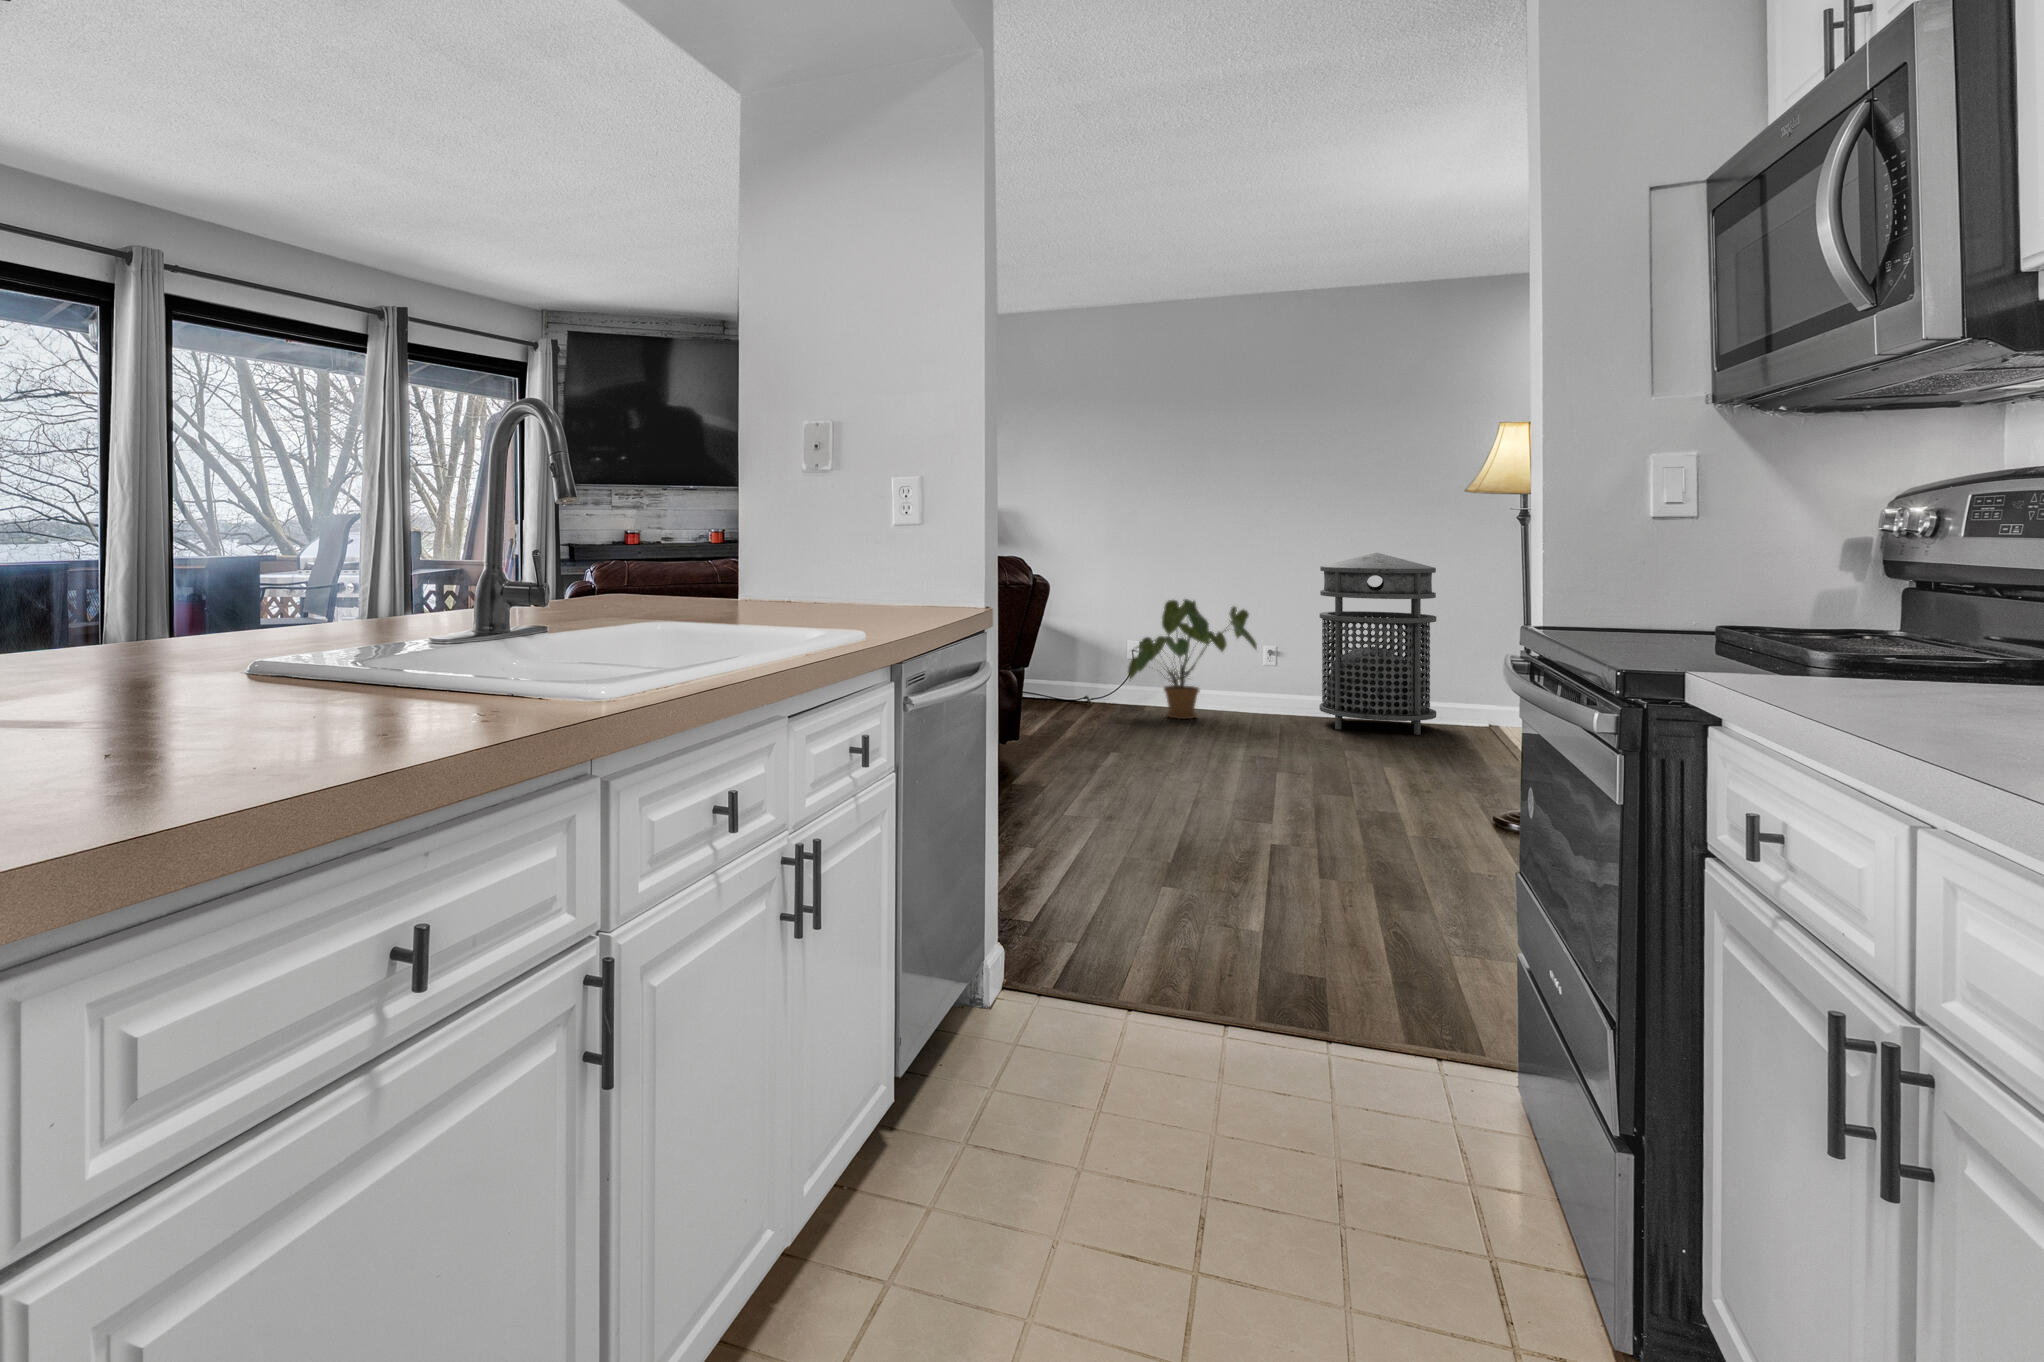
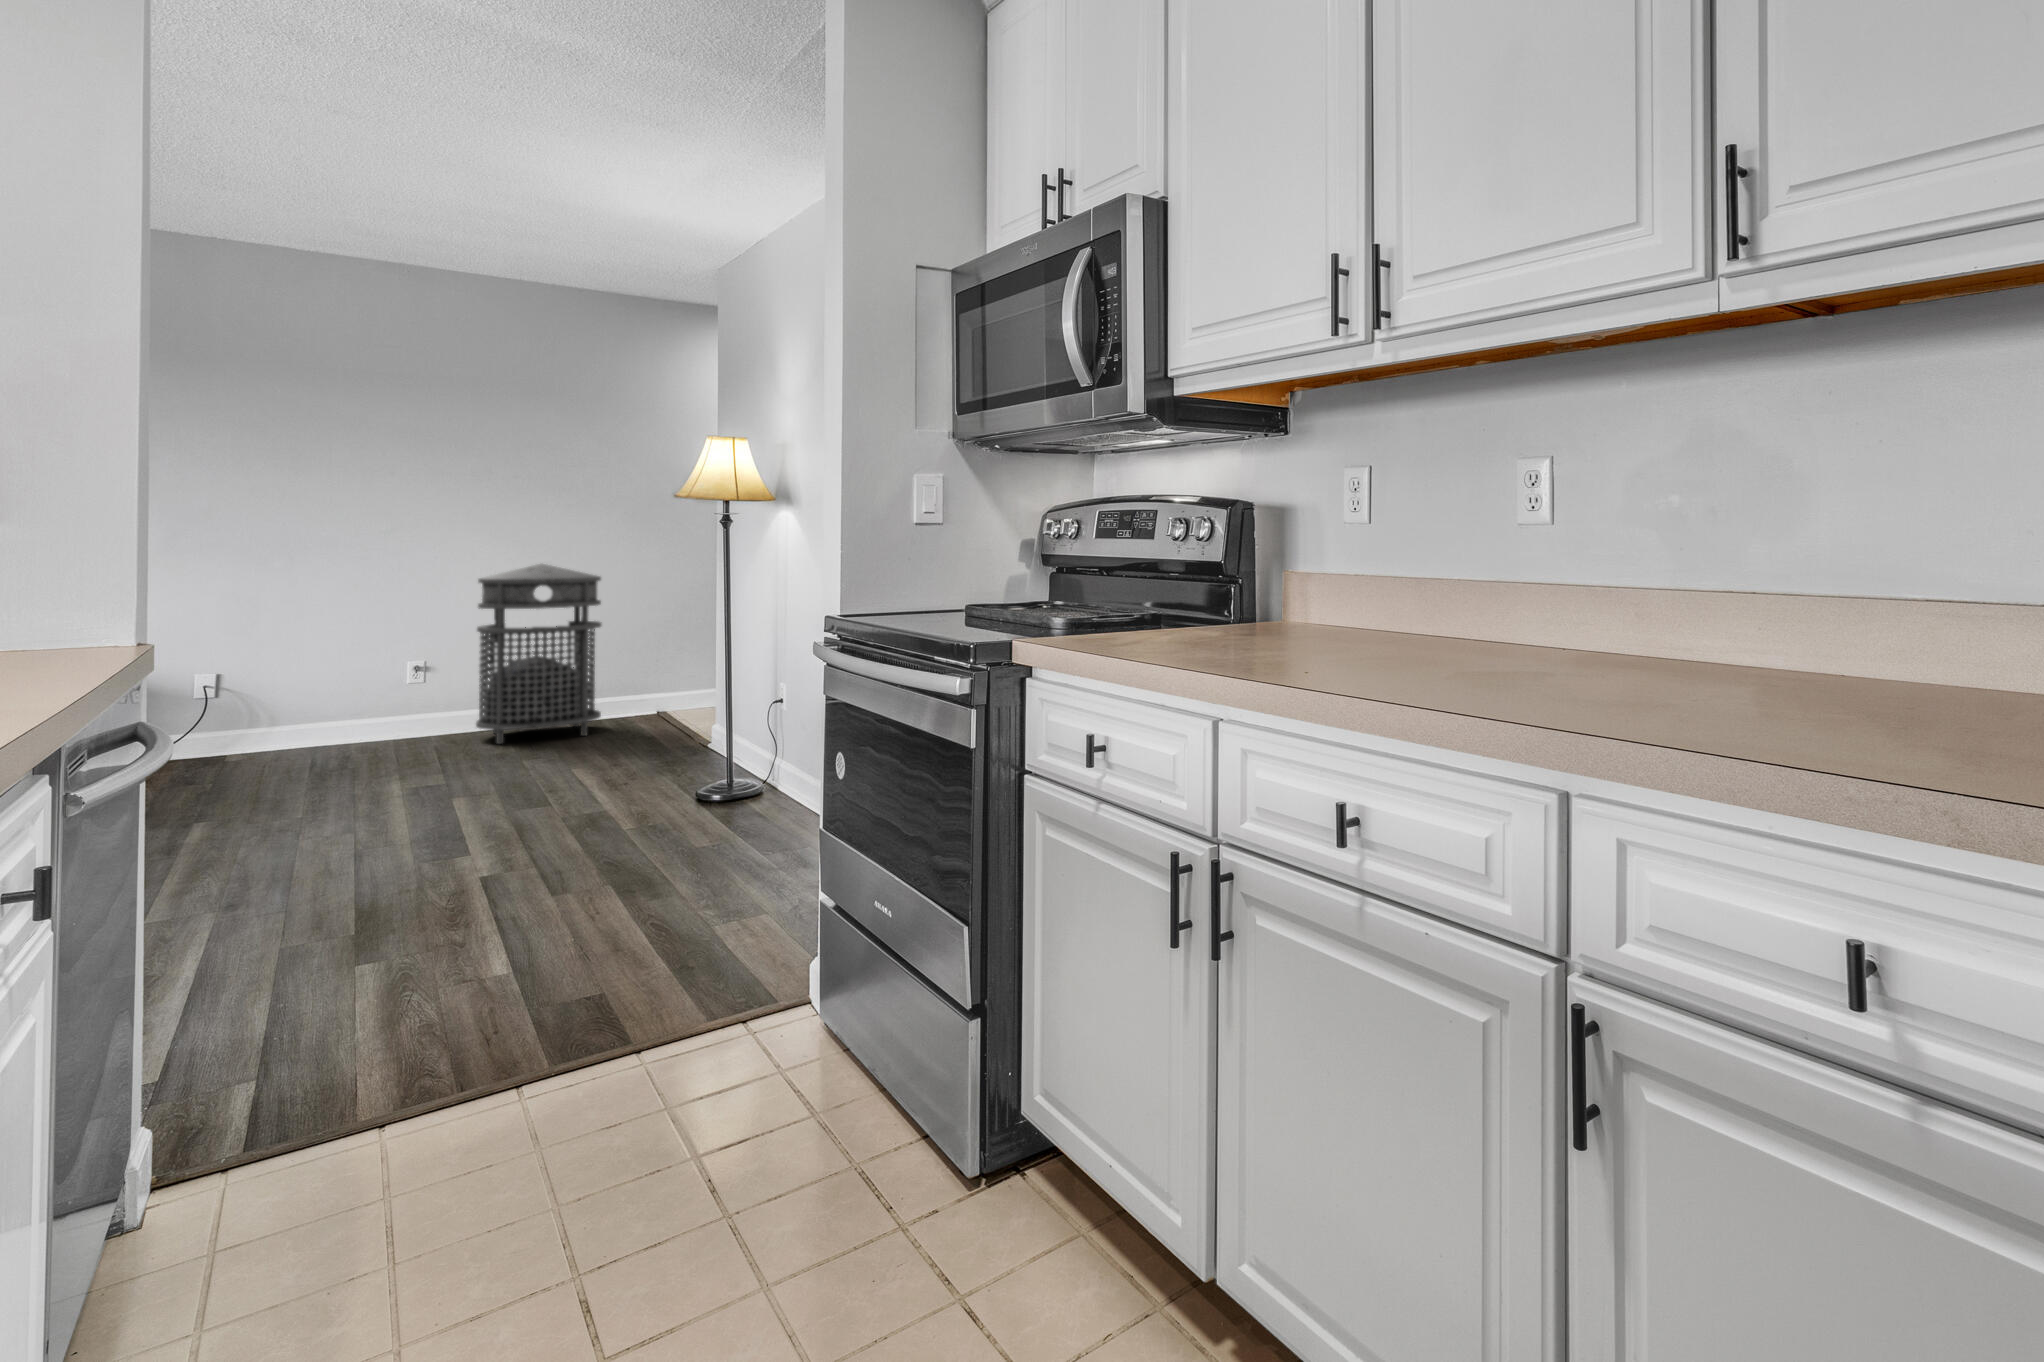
house plant: present [1128,599,1257,719] -> none [205,621,402,765]

